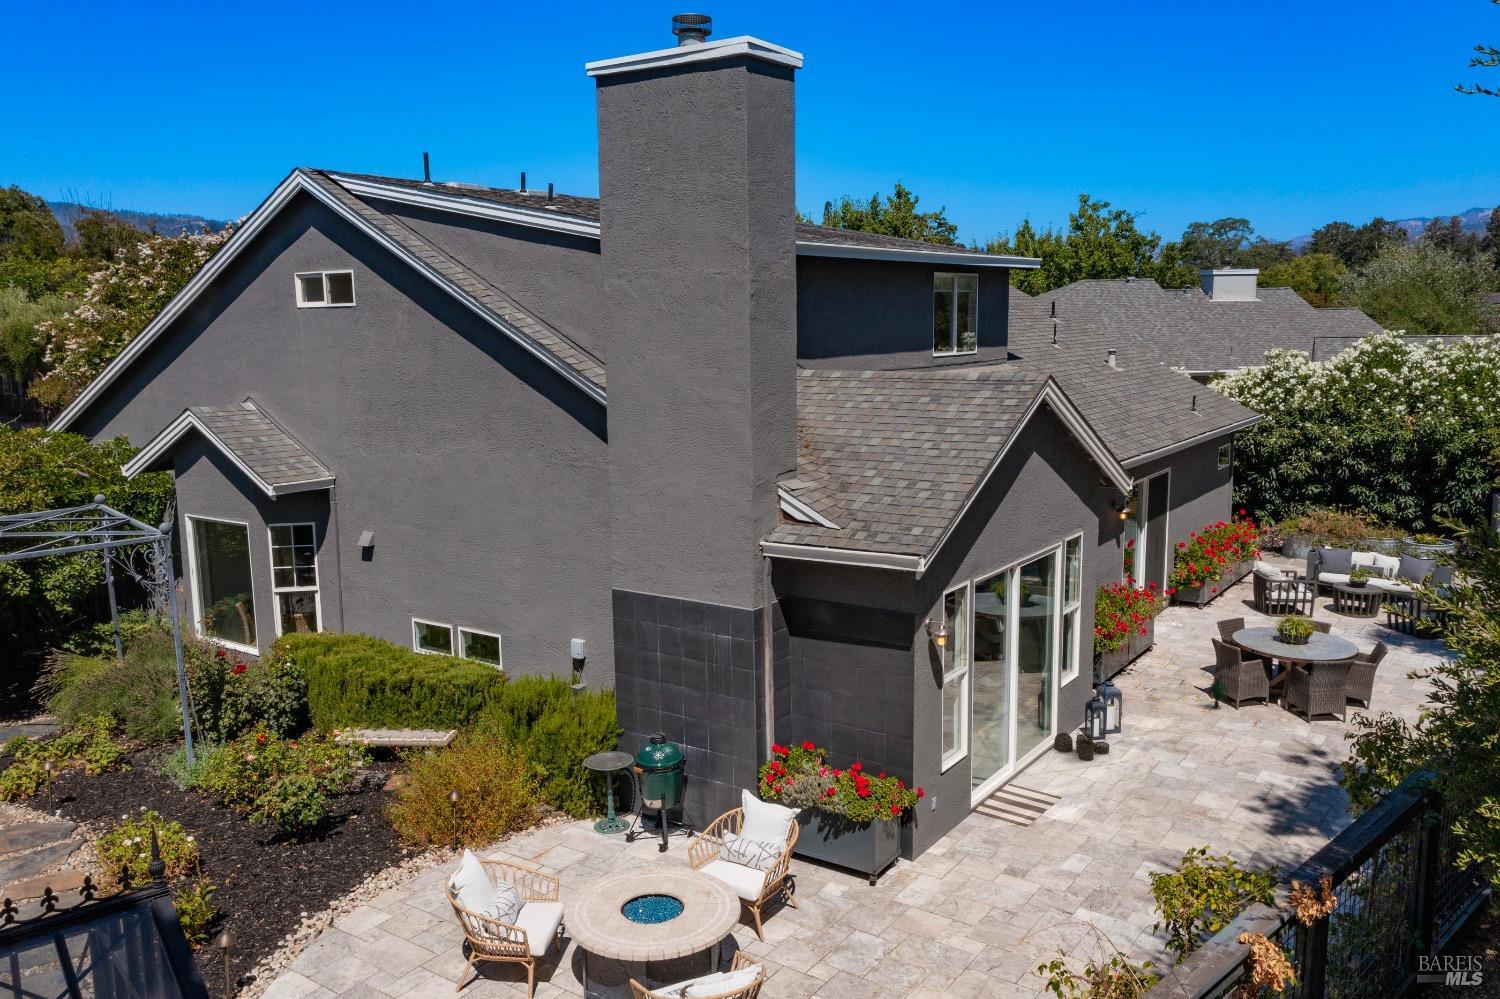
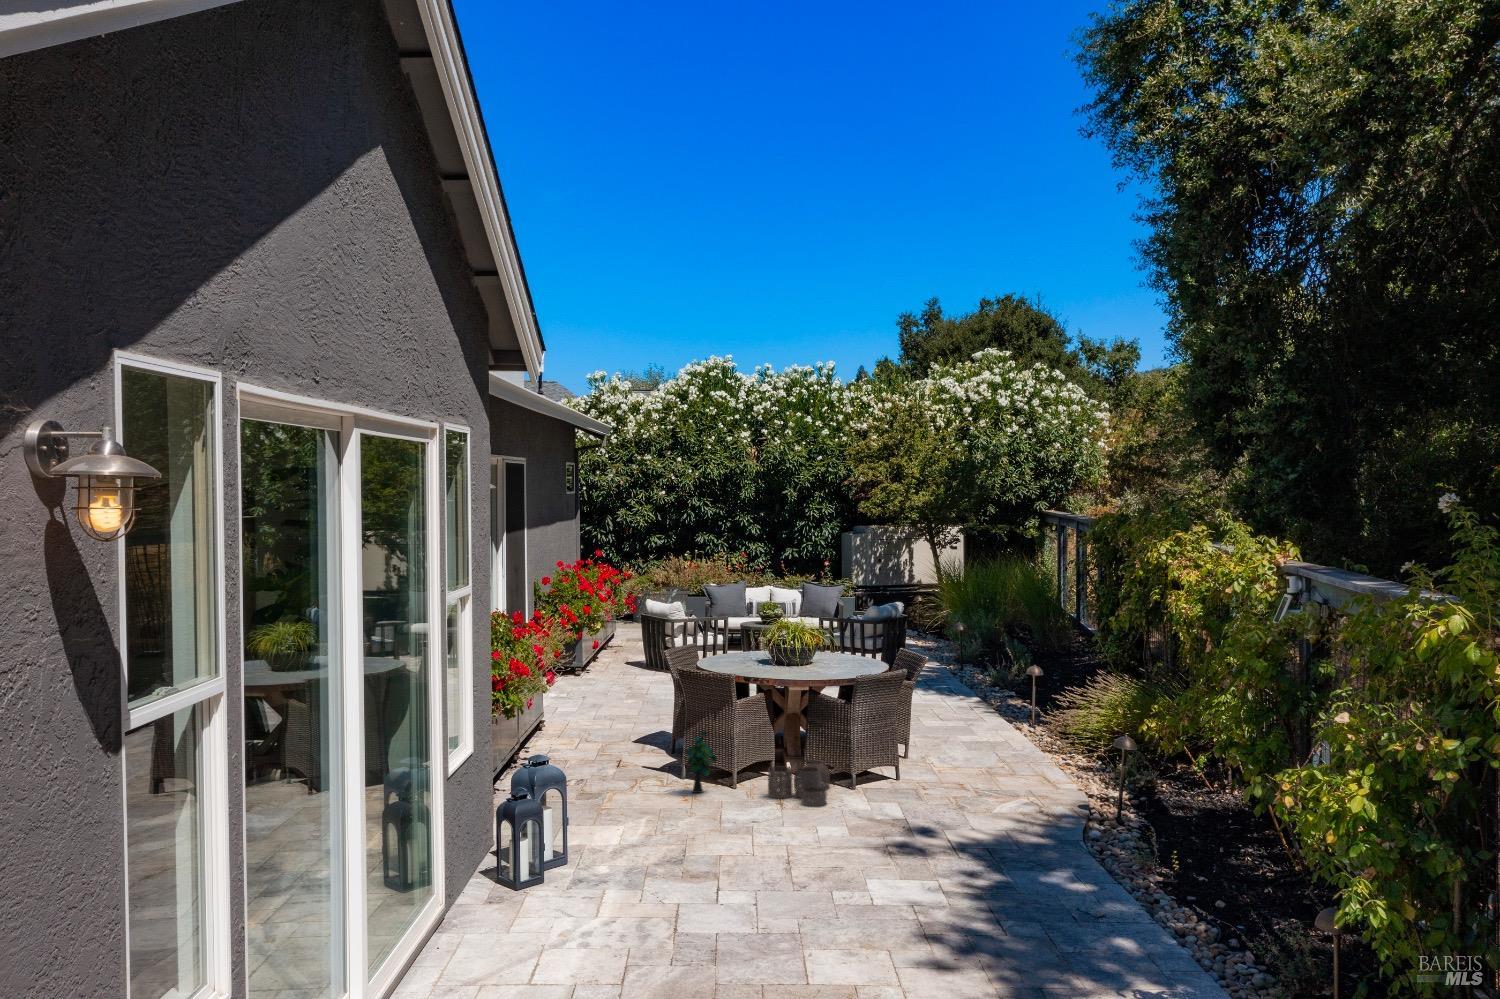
woven basket: present [1054,733,1109,761] -> present [768,761,830,806]

